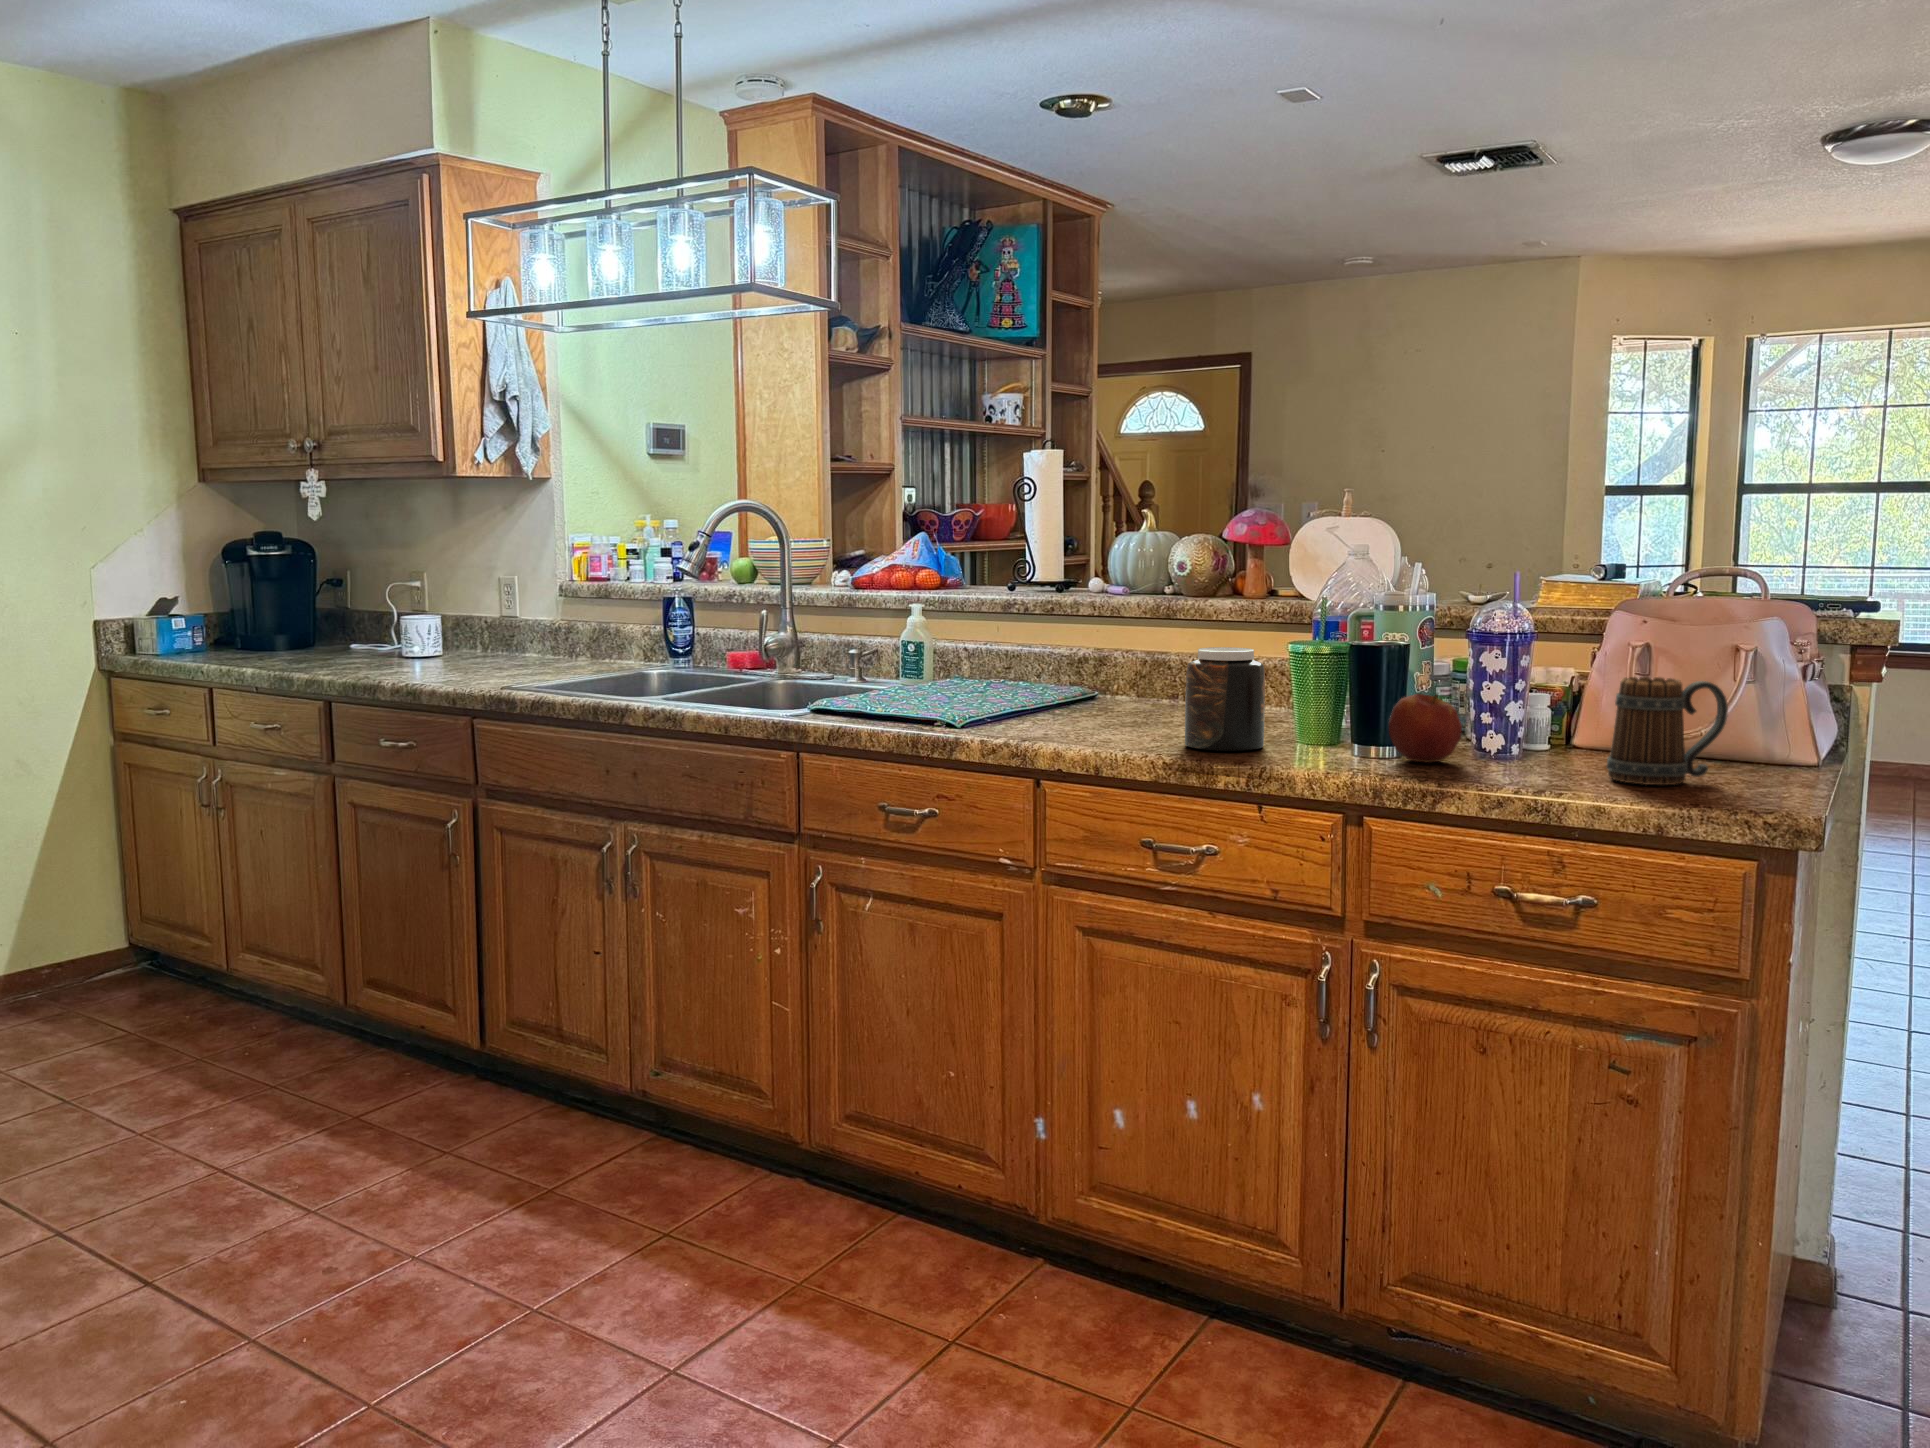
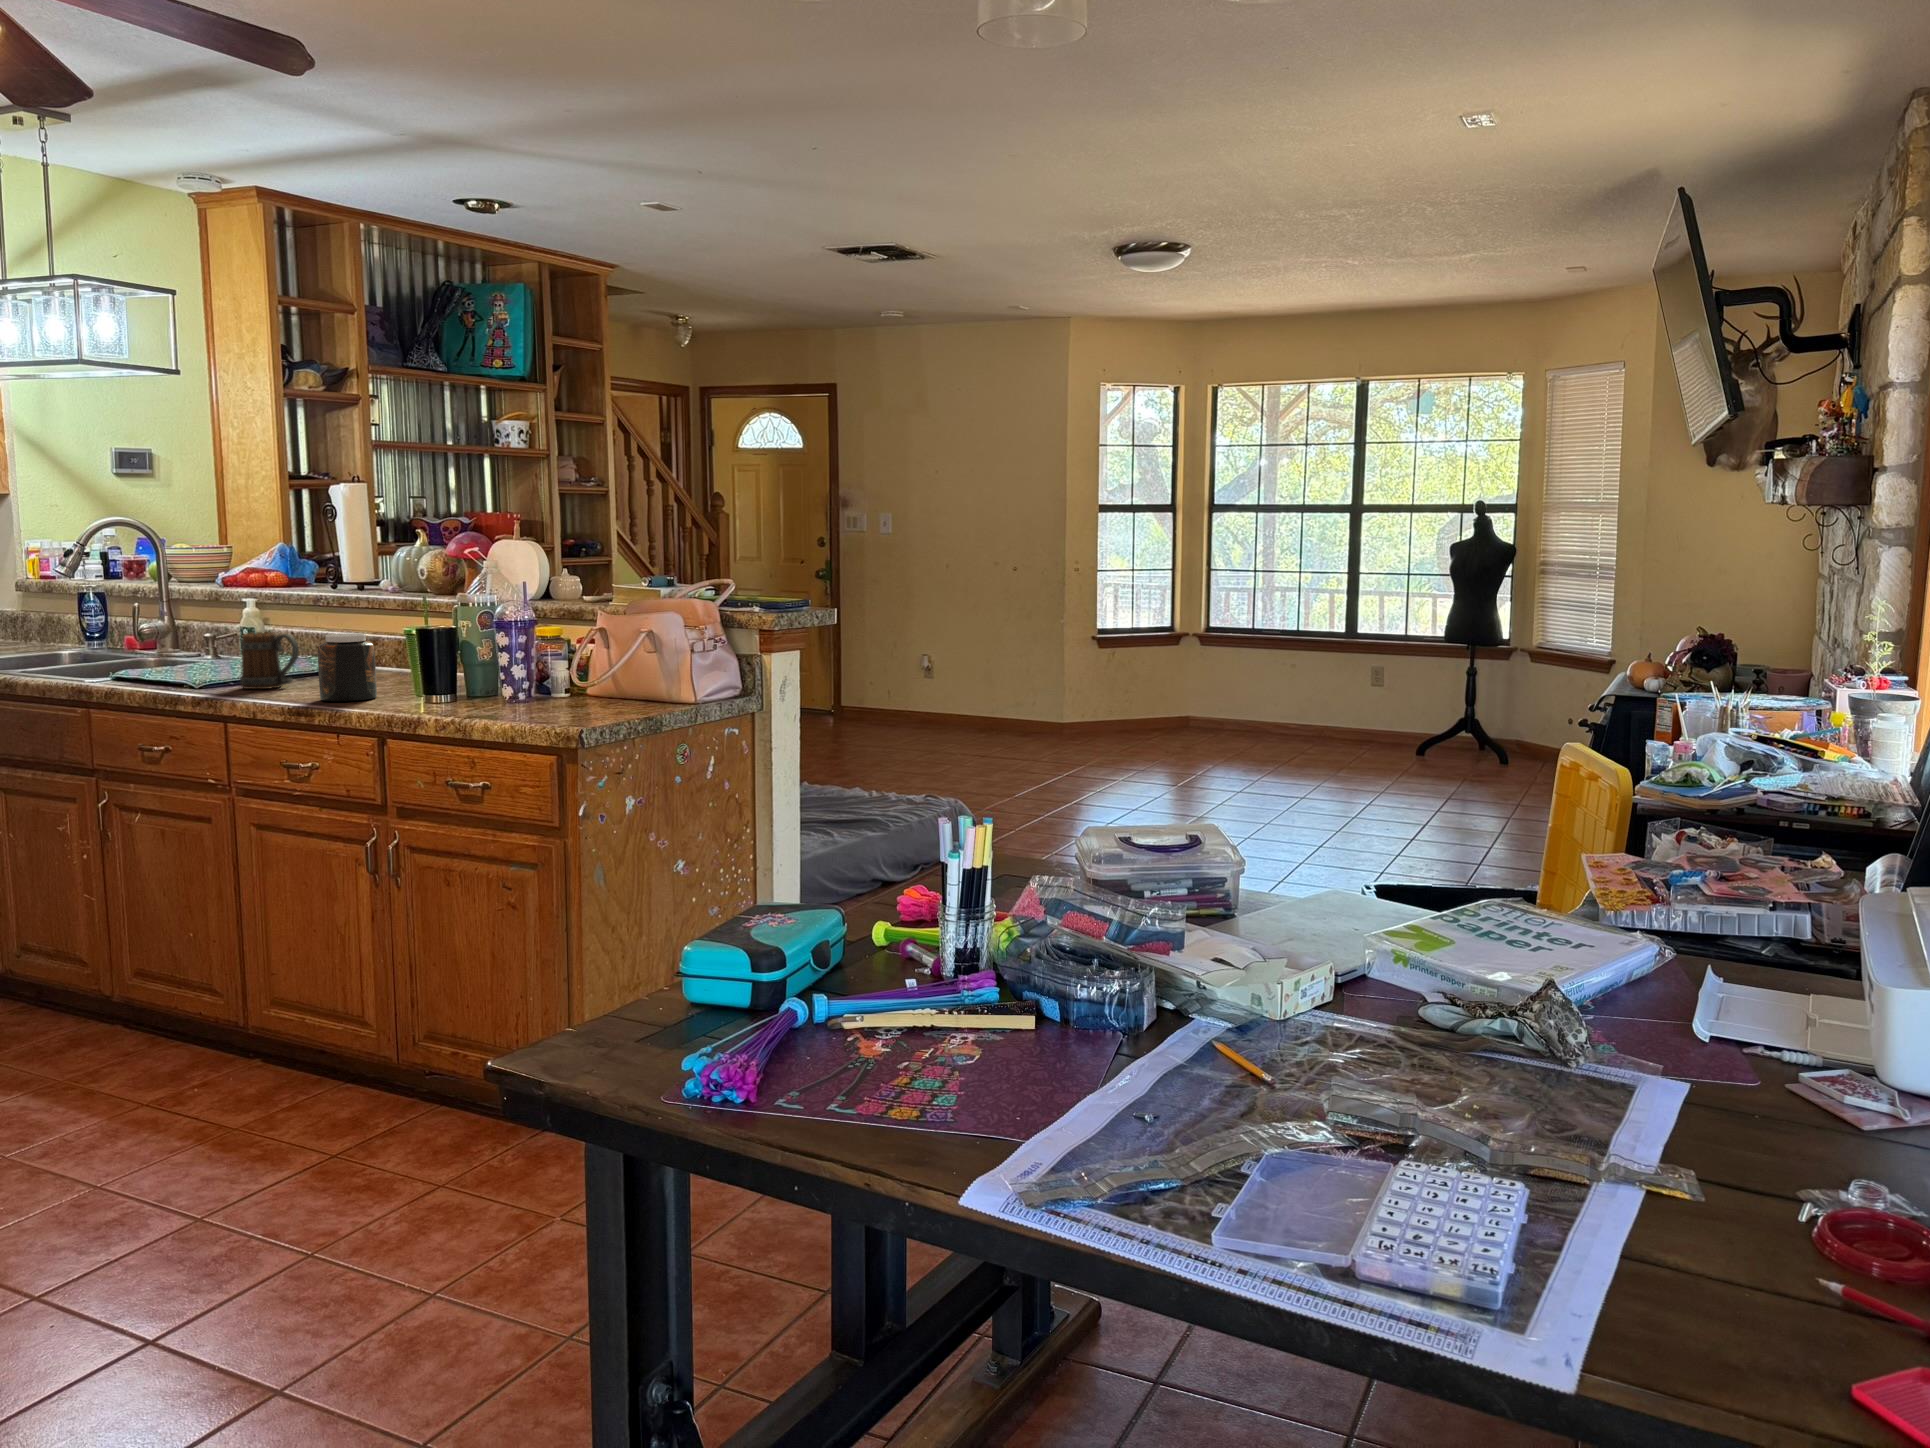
mug: present [1607,677,1728,785] -> present [240,632,299,689]
apple: present [1389,694,1462,763] -> none [429,662,476,706]

